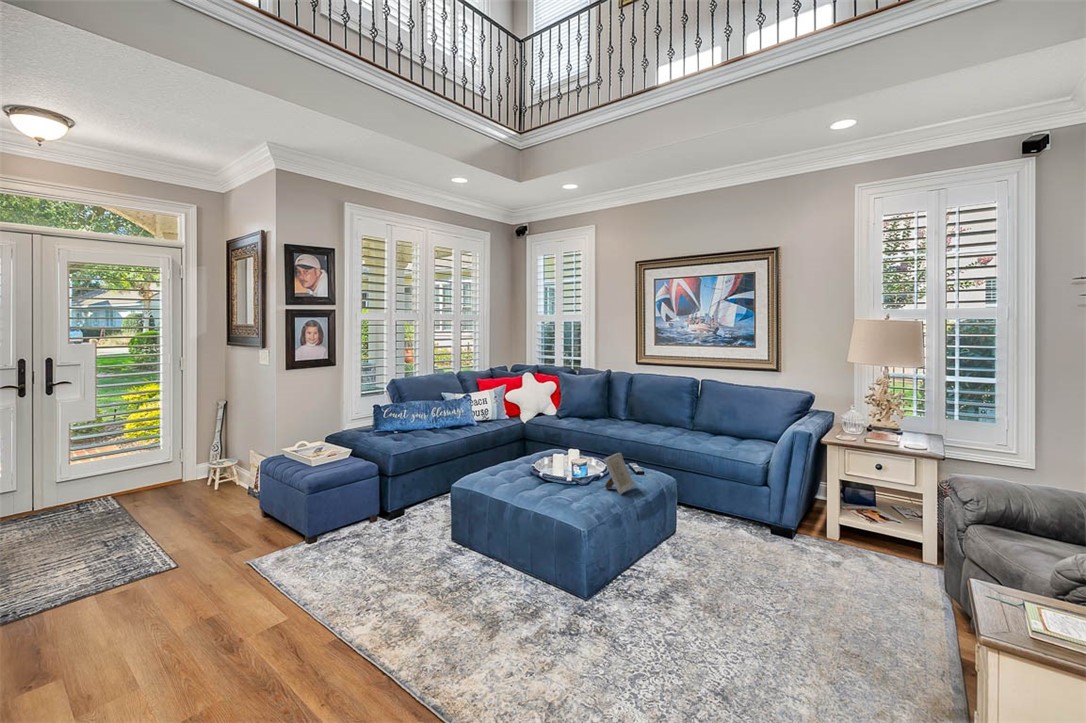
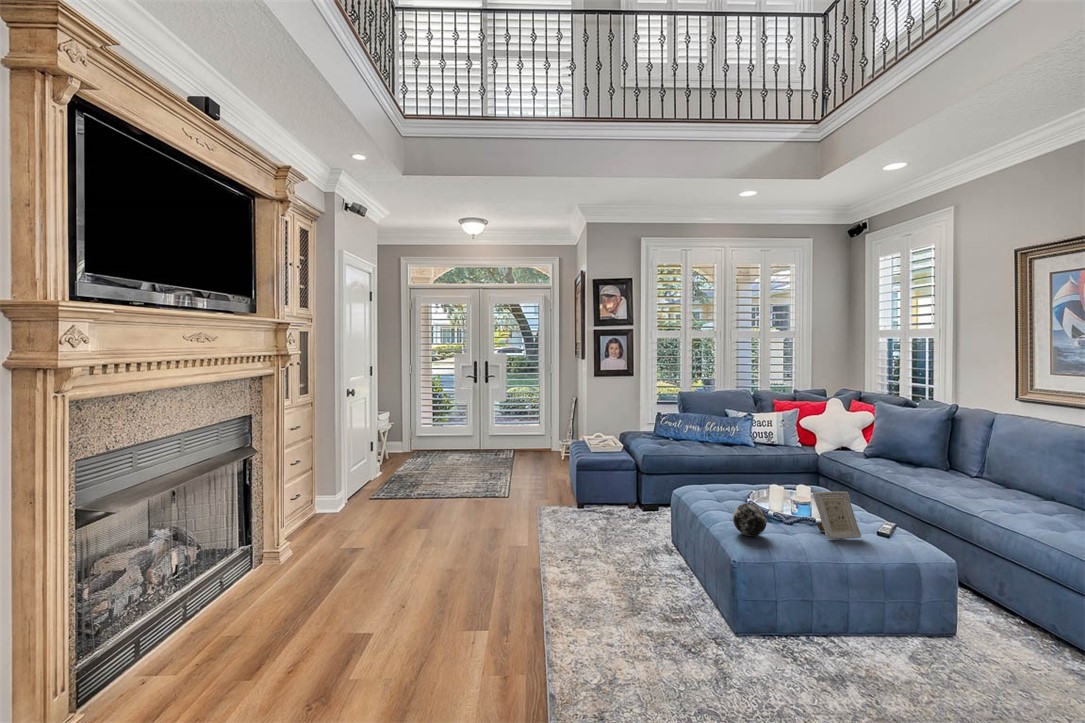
decorative orb: none [560,481,588,511] -> present [733,503,767,536]

